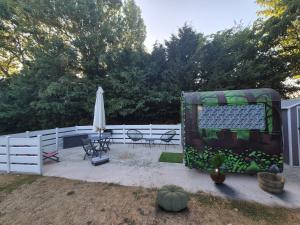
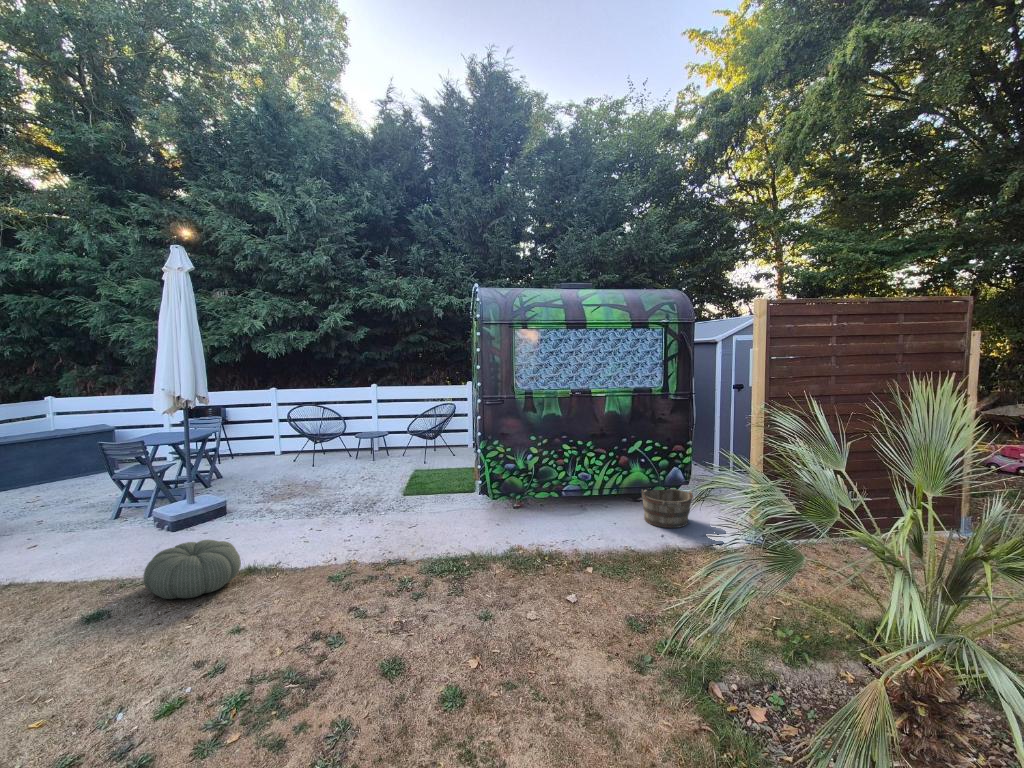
potted tree: present [210,154,227,183] -> none [532,441,581,521]
pouf: present [157,184,188,211] -> present [144,540,241,599]

